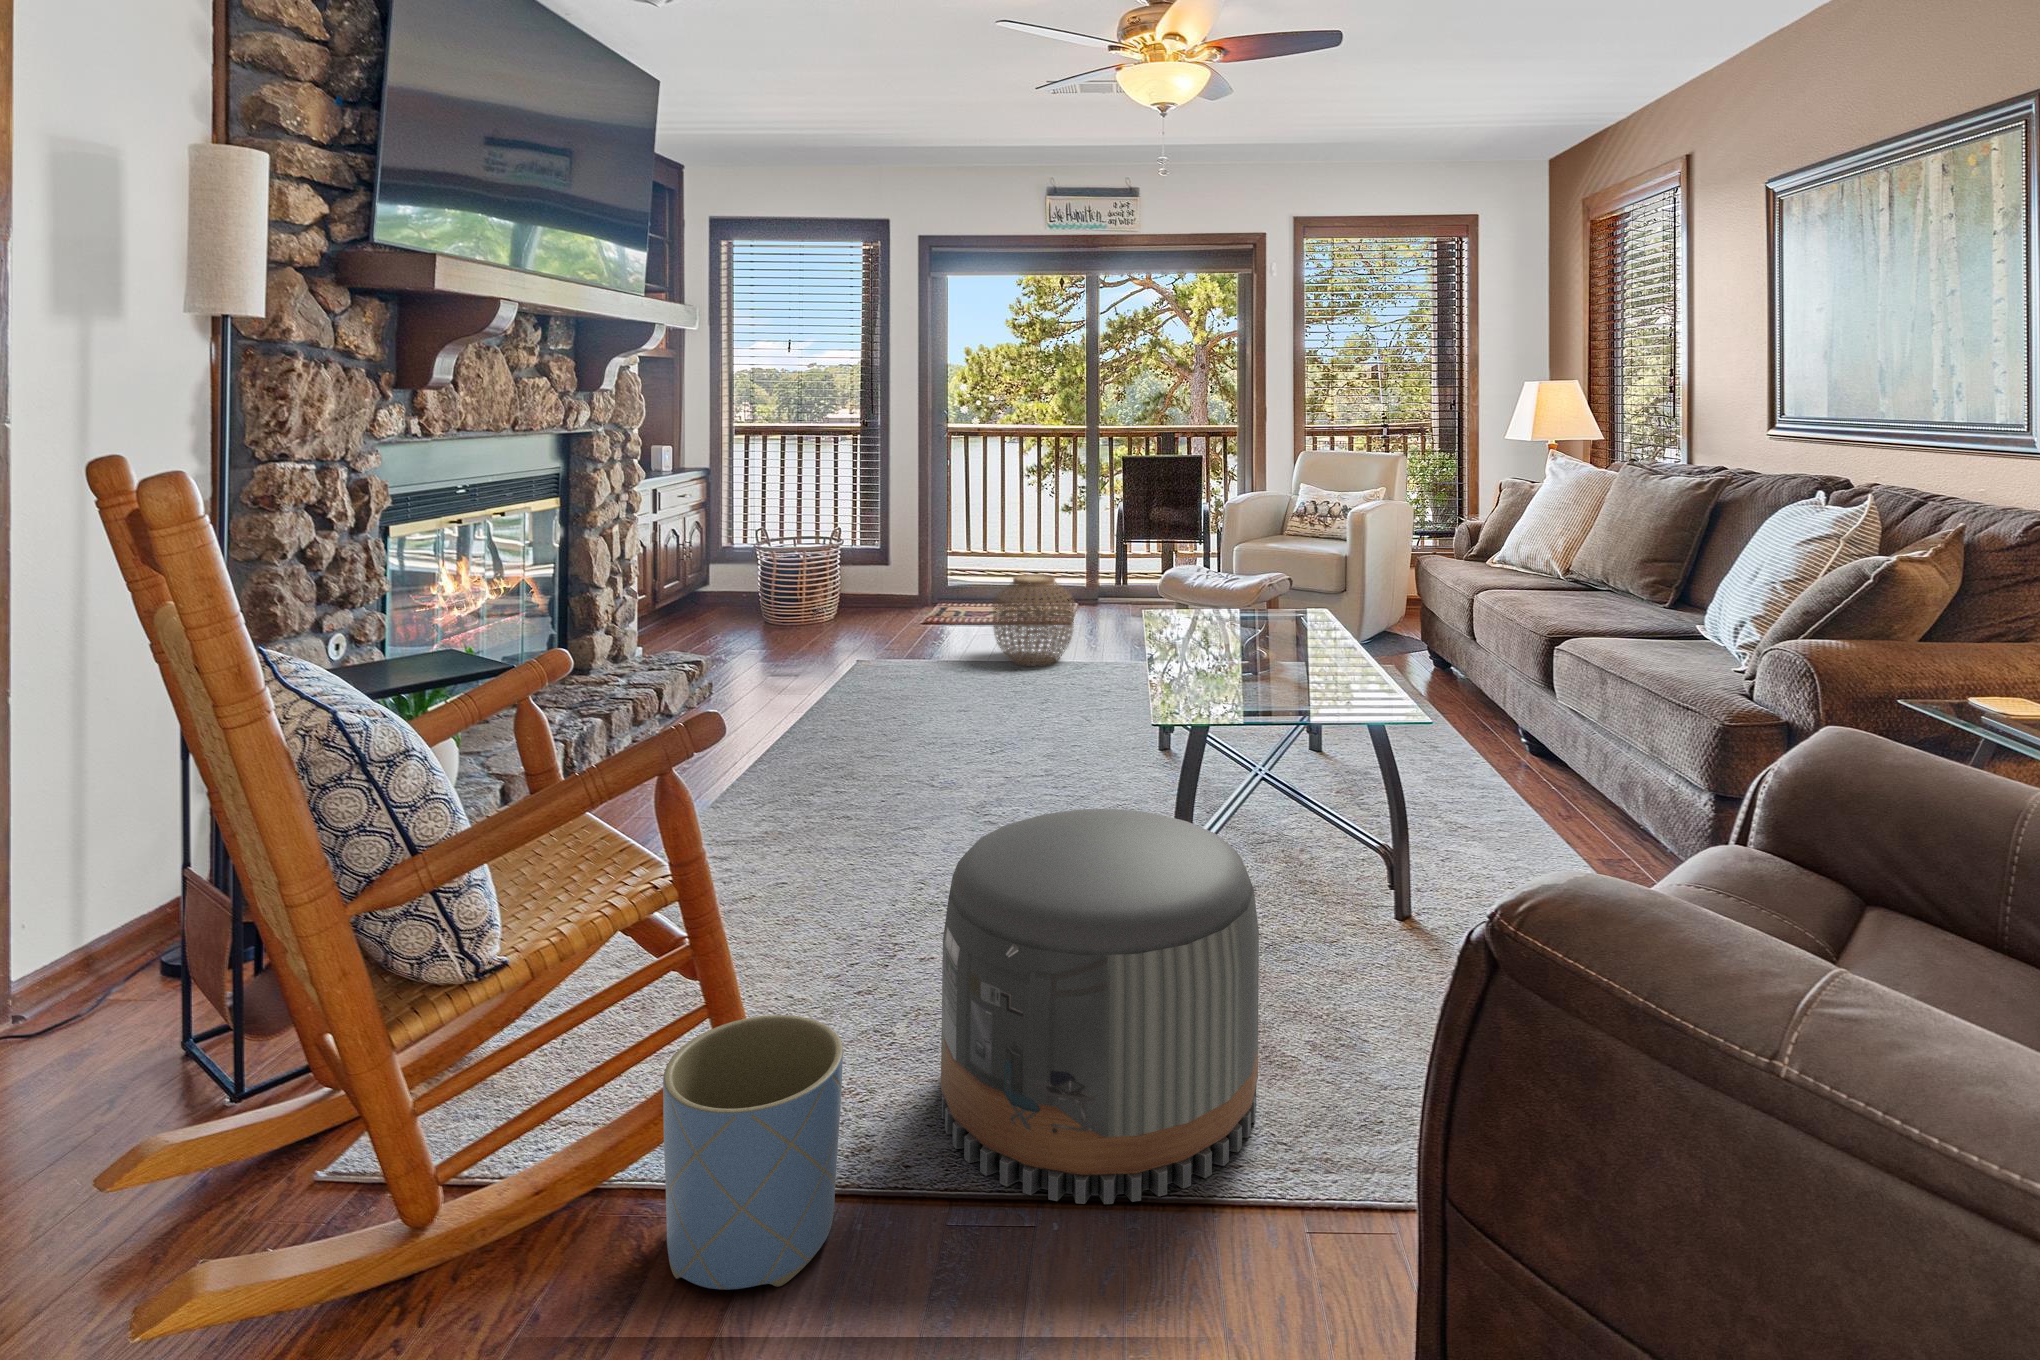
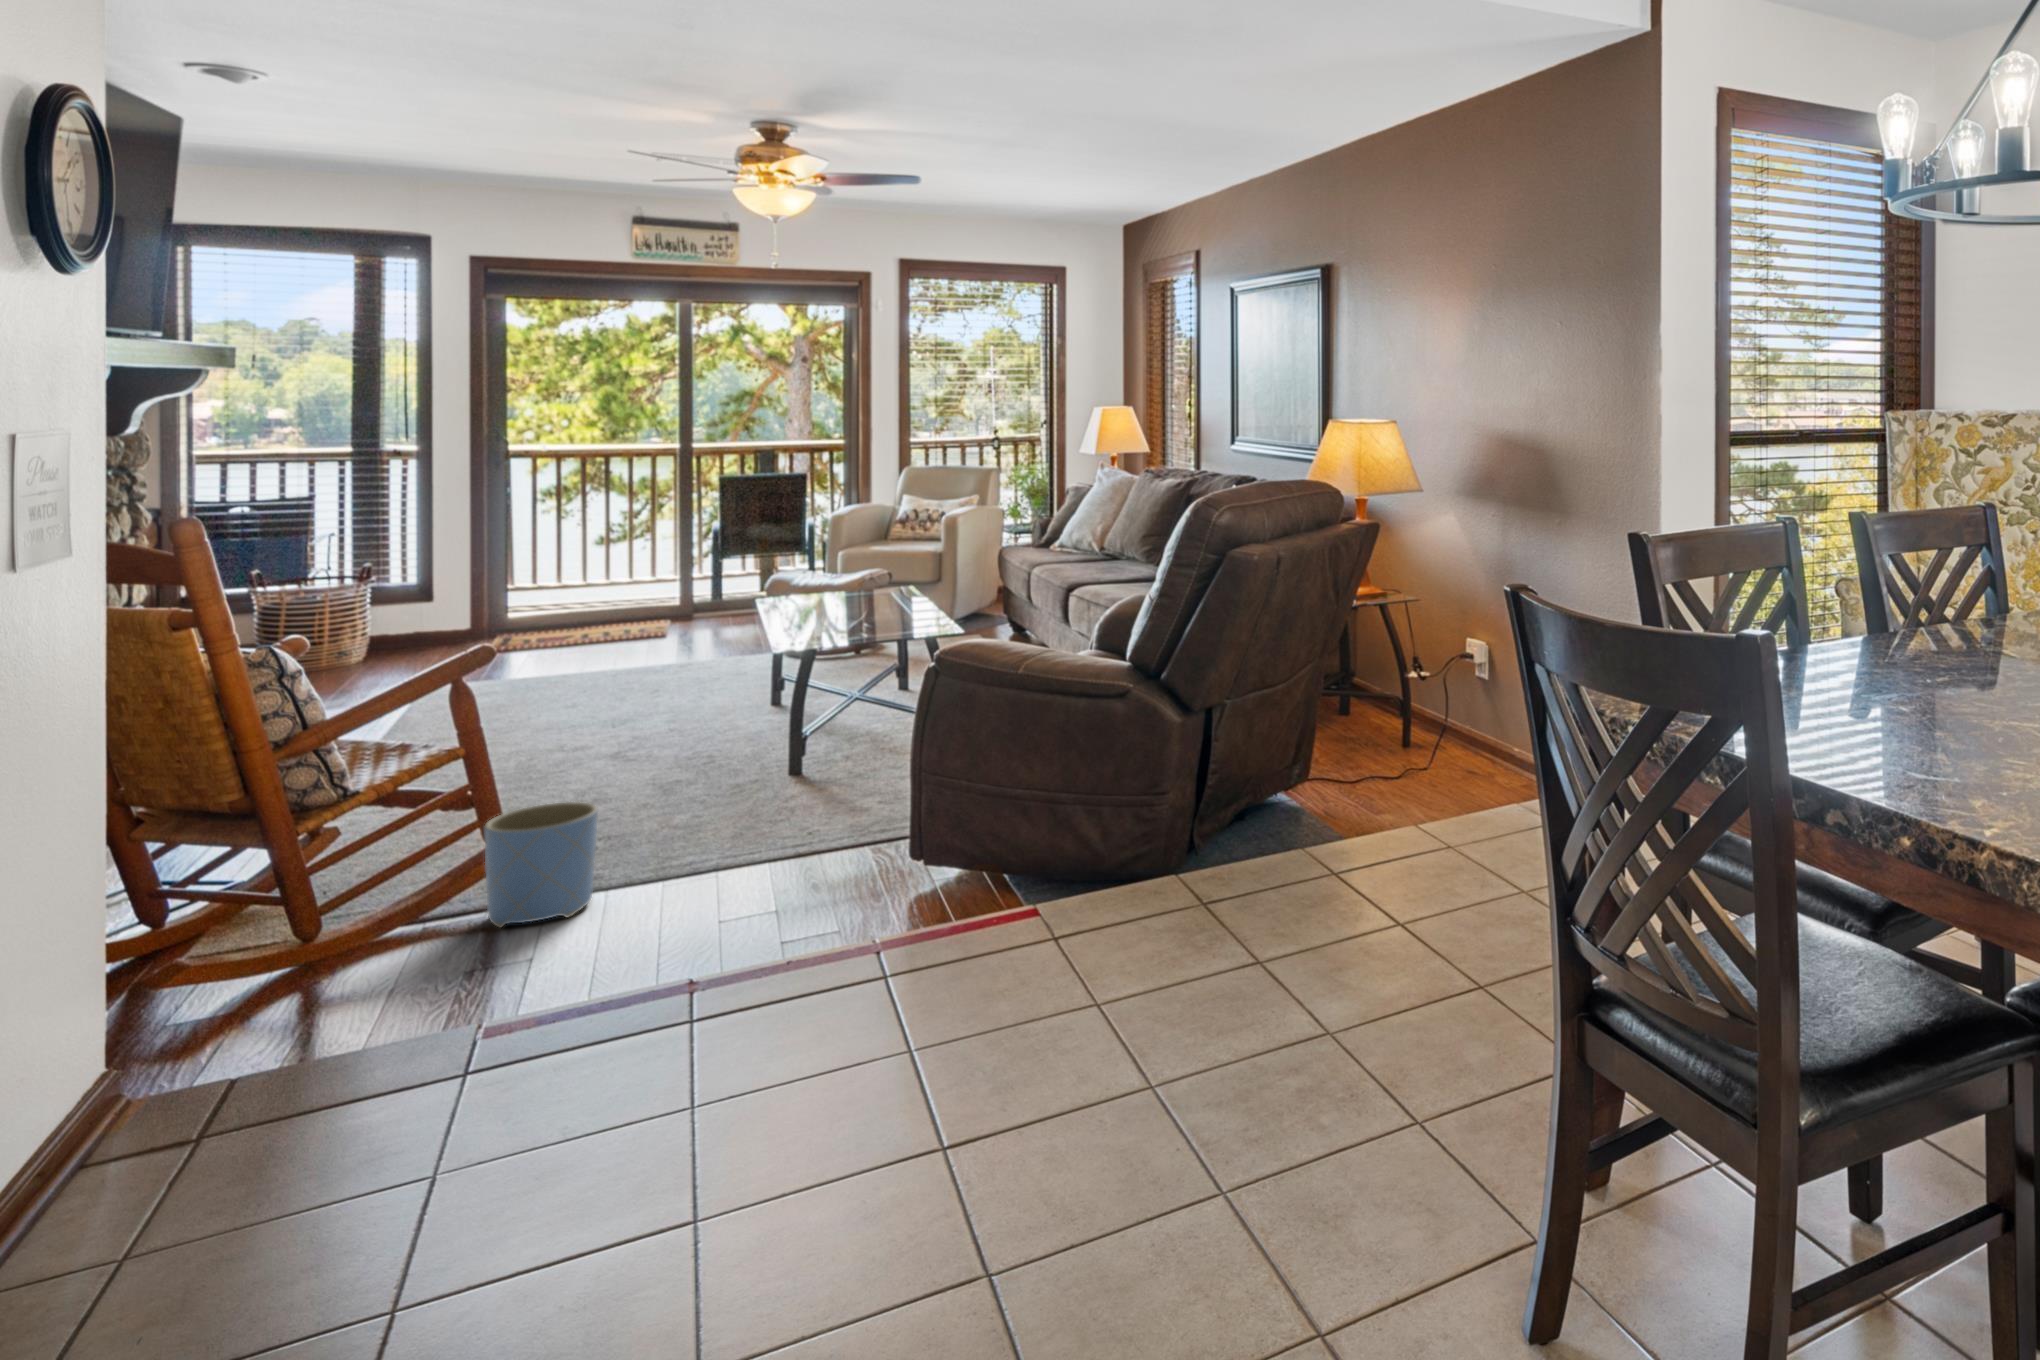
woven basket: present [993,574,1074,666] -> none [588,589,675,671]
pouf: present [941,809,1259,1204] -> none [641,690,845,873]

